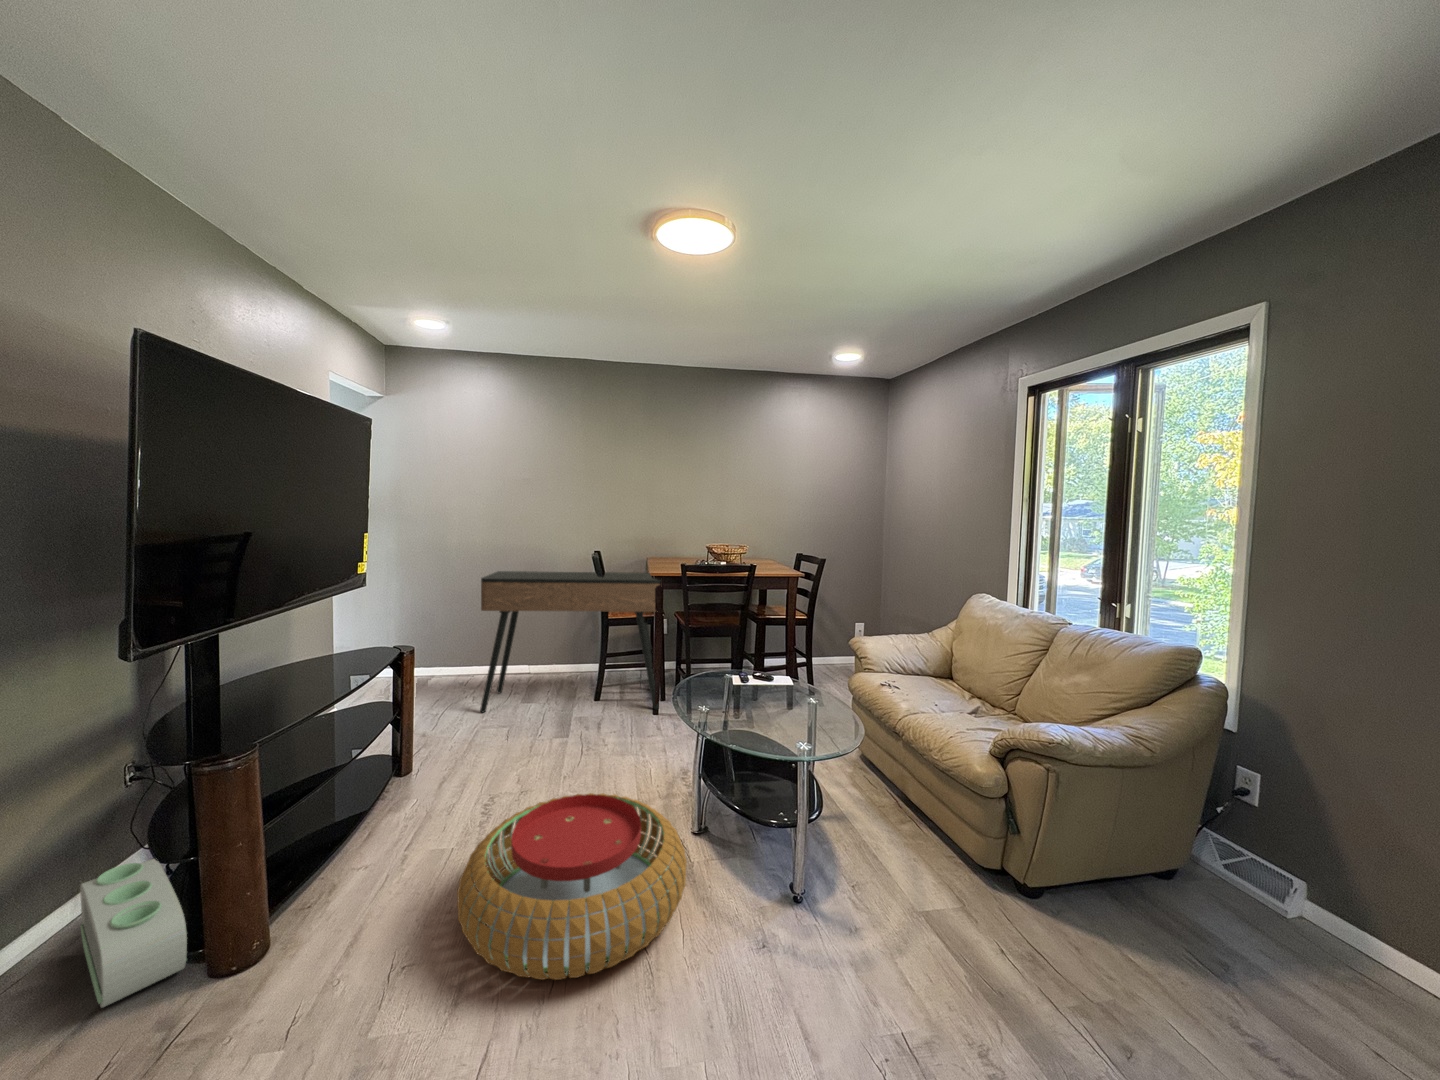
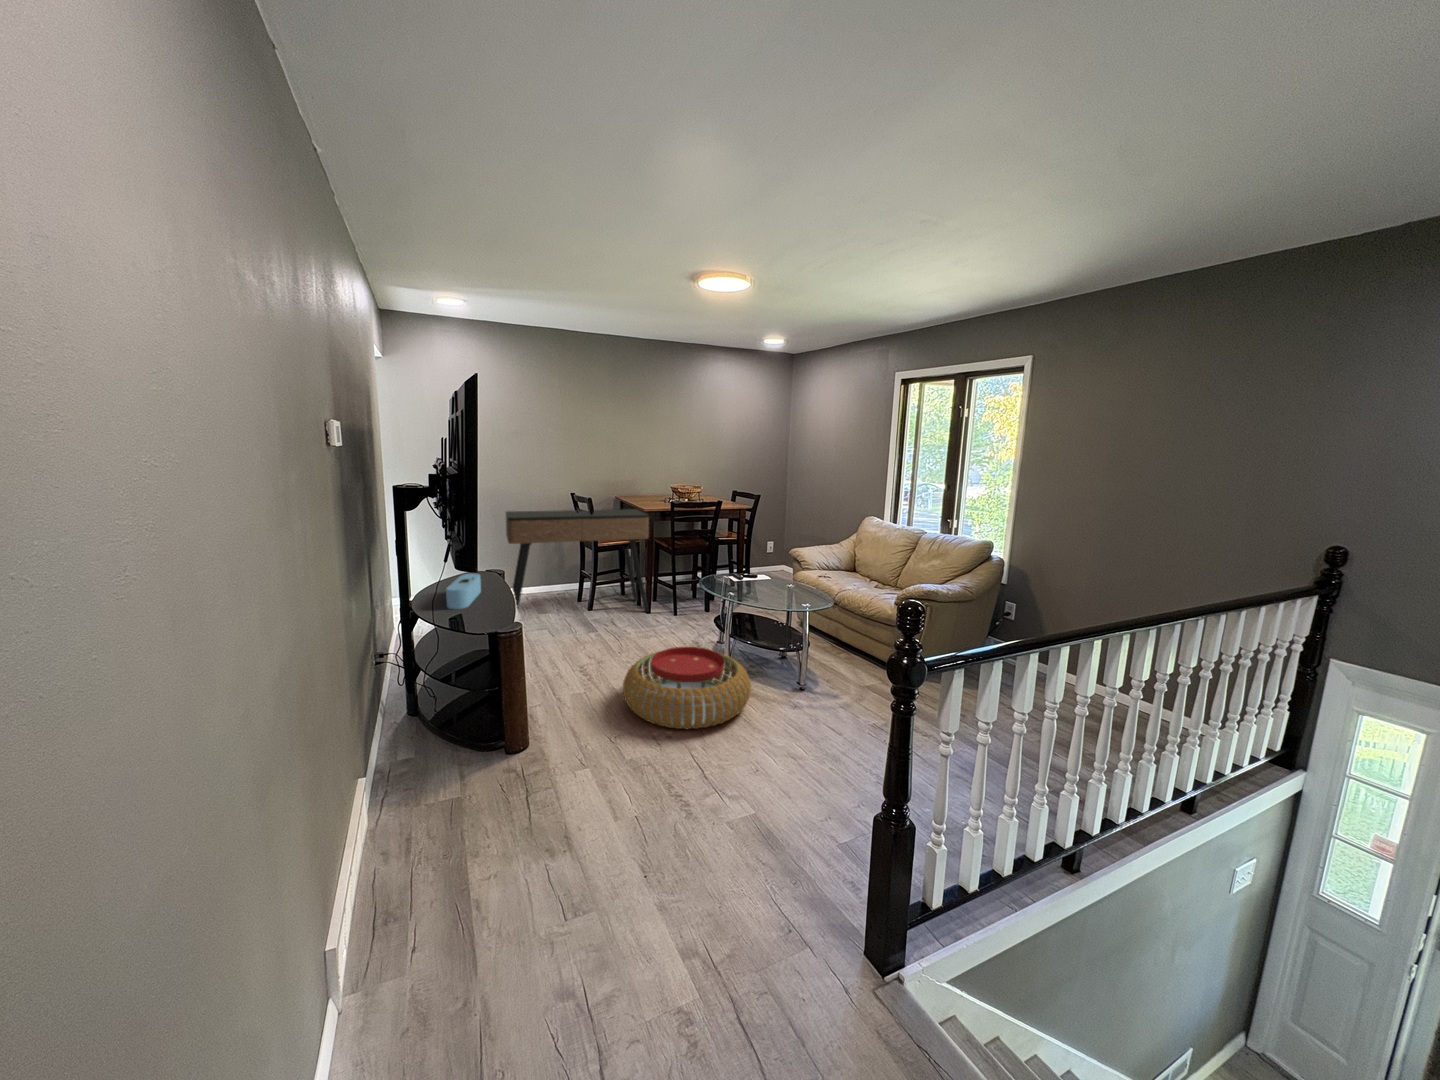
speaker: none [224,653,325,709] -> present [446,574,481,609]
air purifier: present [80,859,187,1008] -> none [397,703,499,770]

